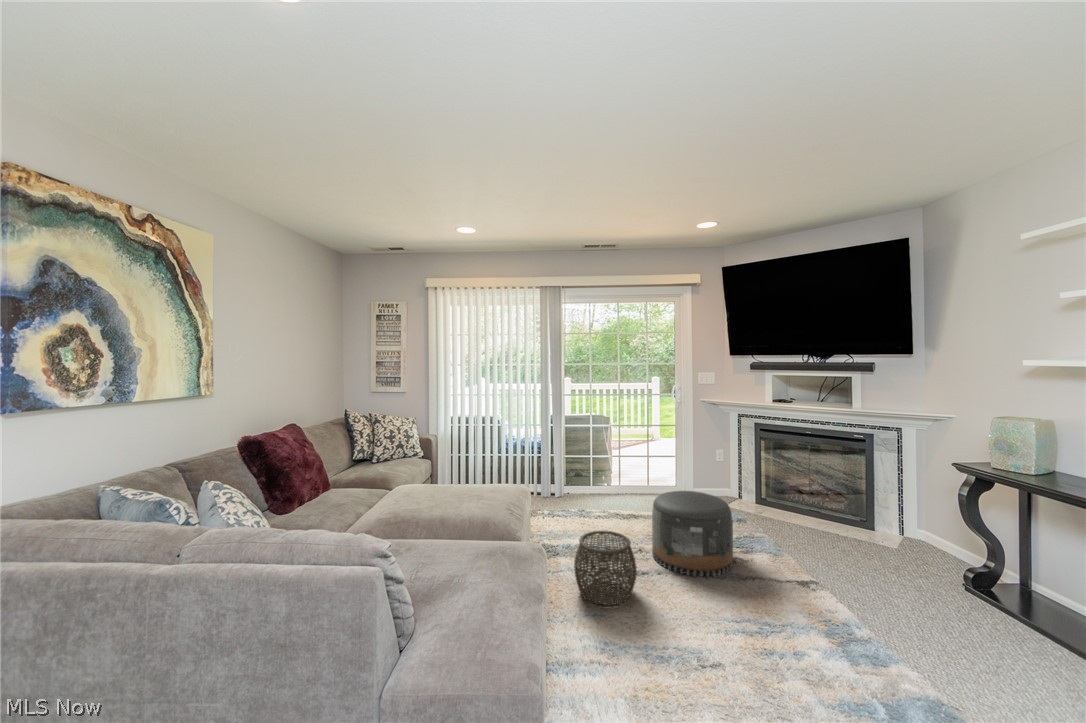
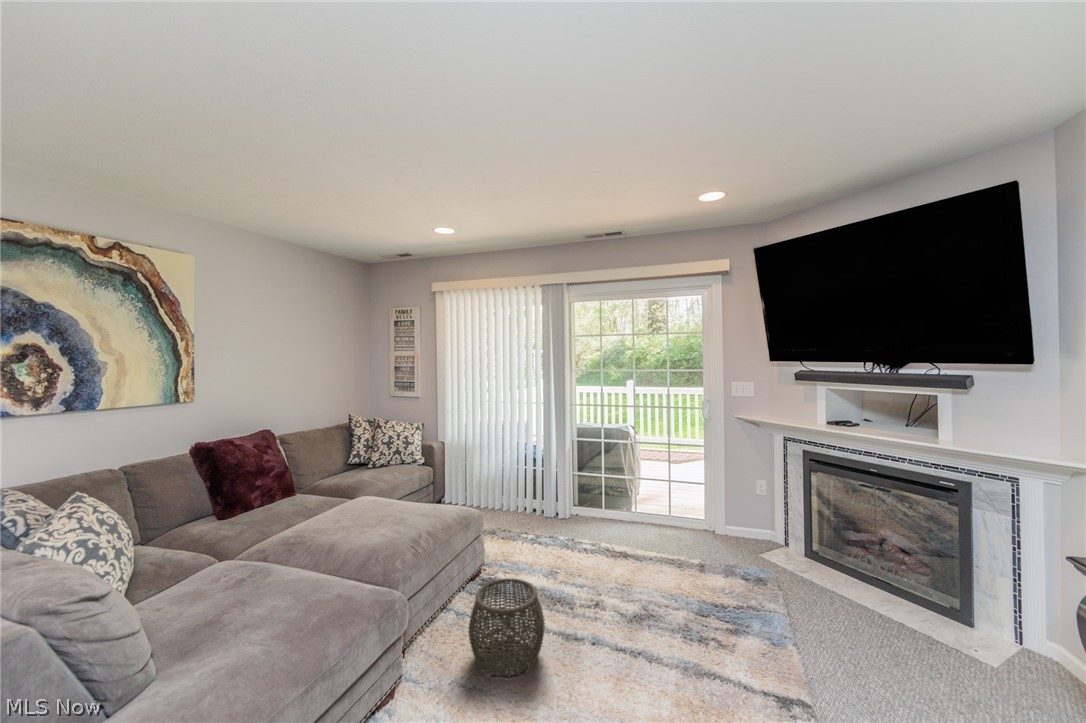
pouf: present [652,491,733,577] -> none [603,536,704,659]

